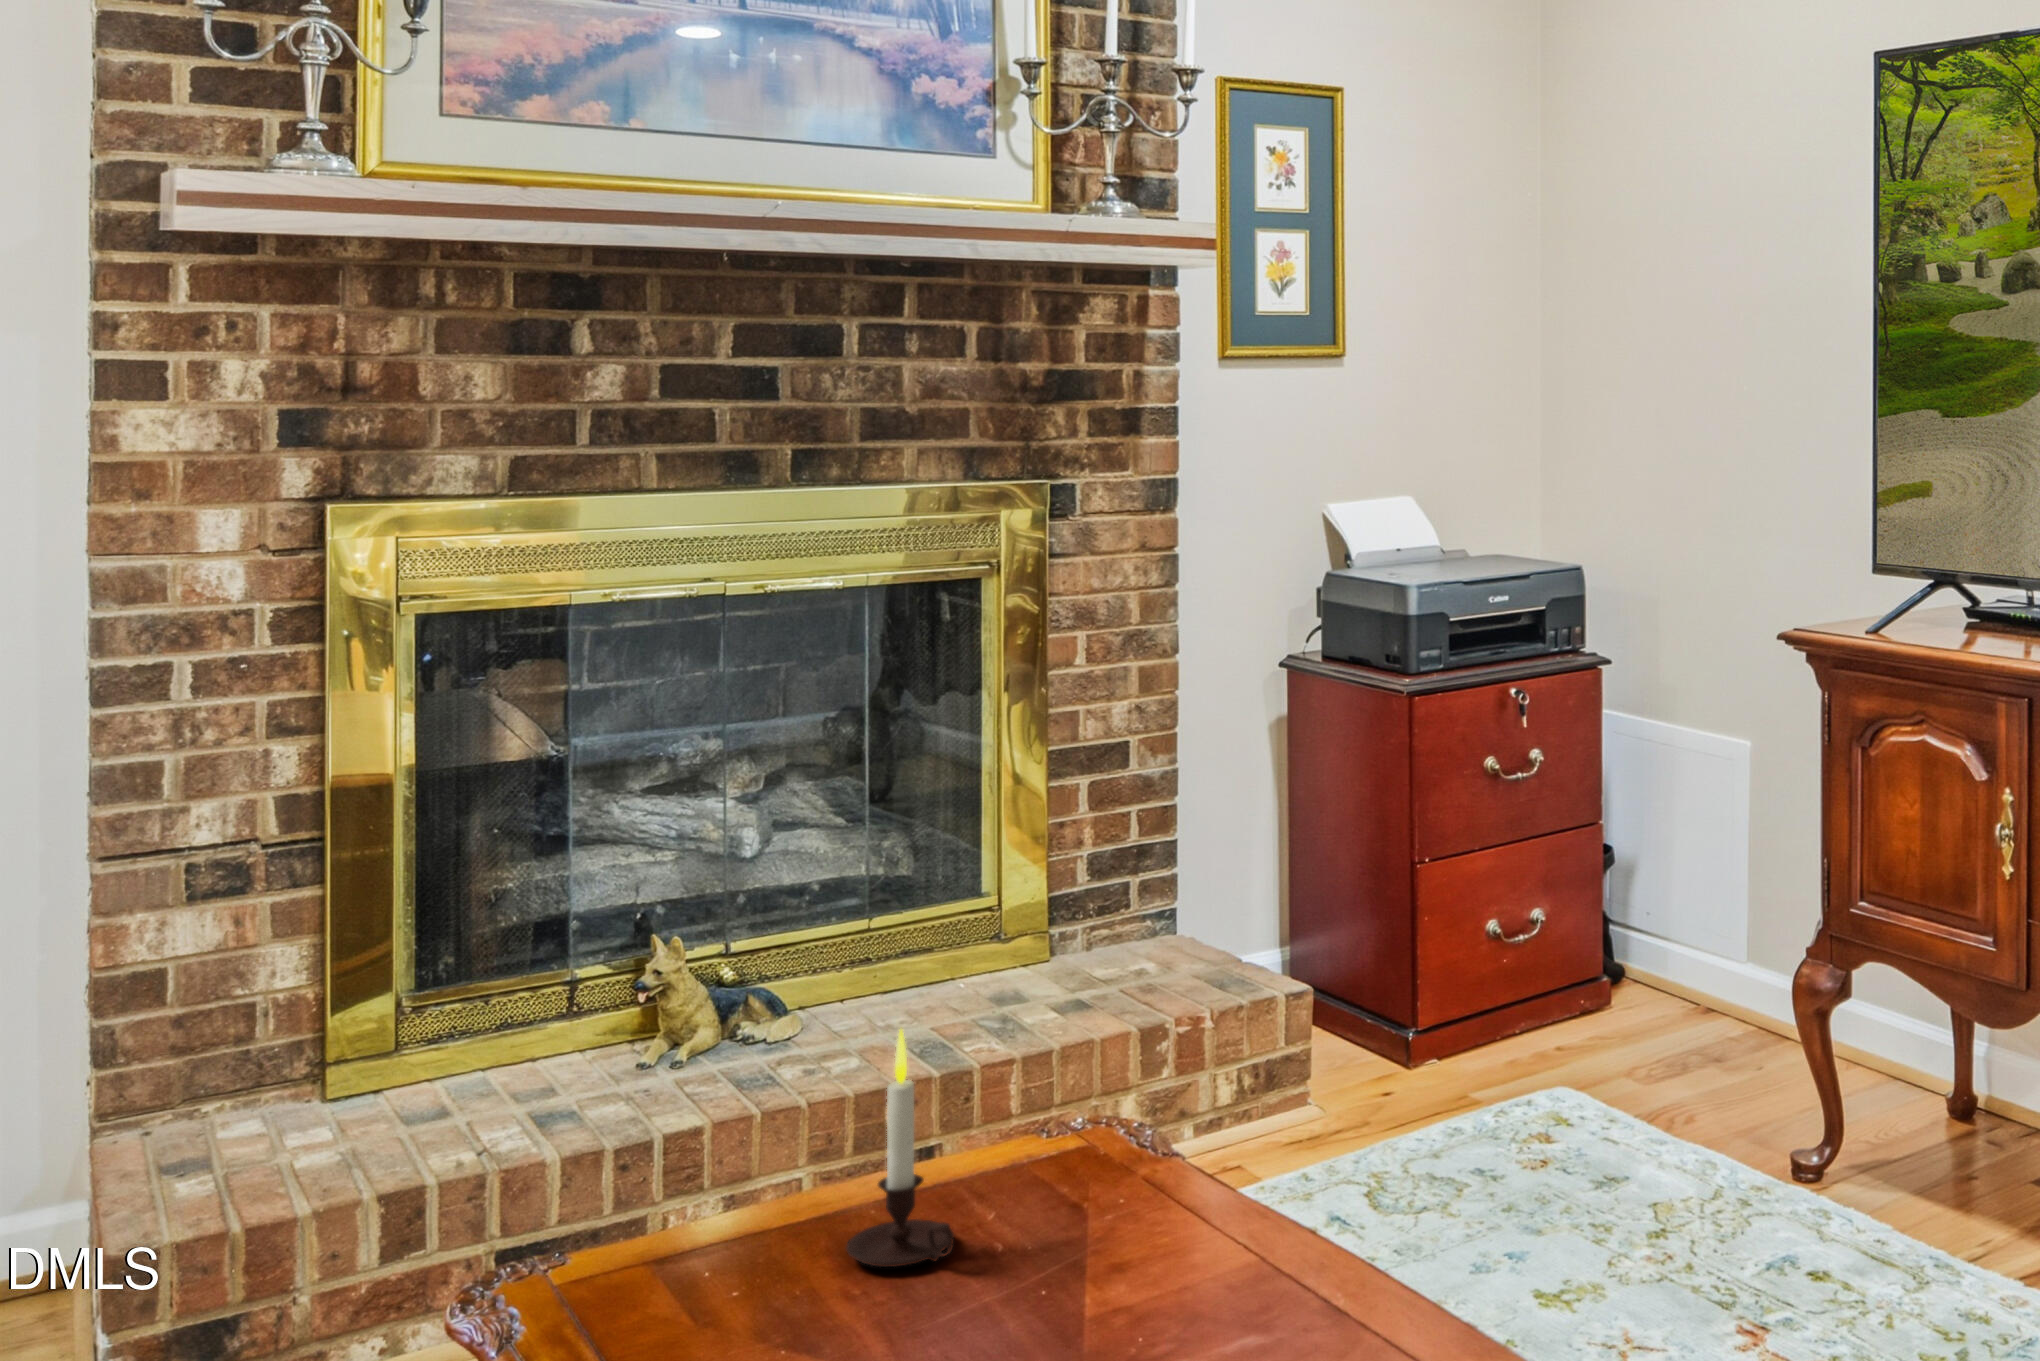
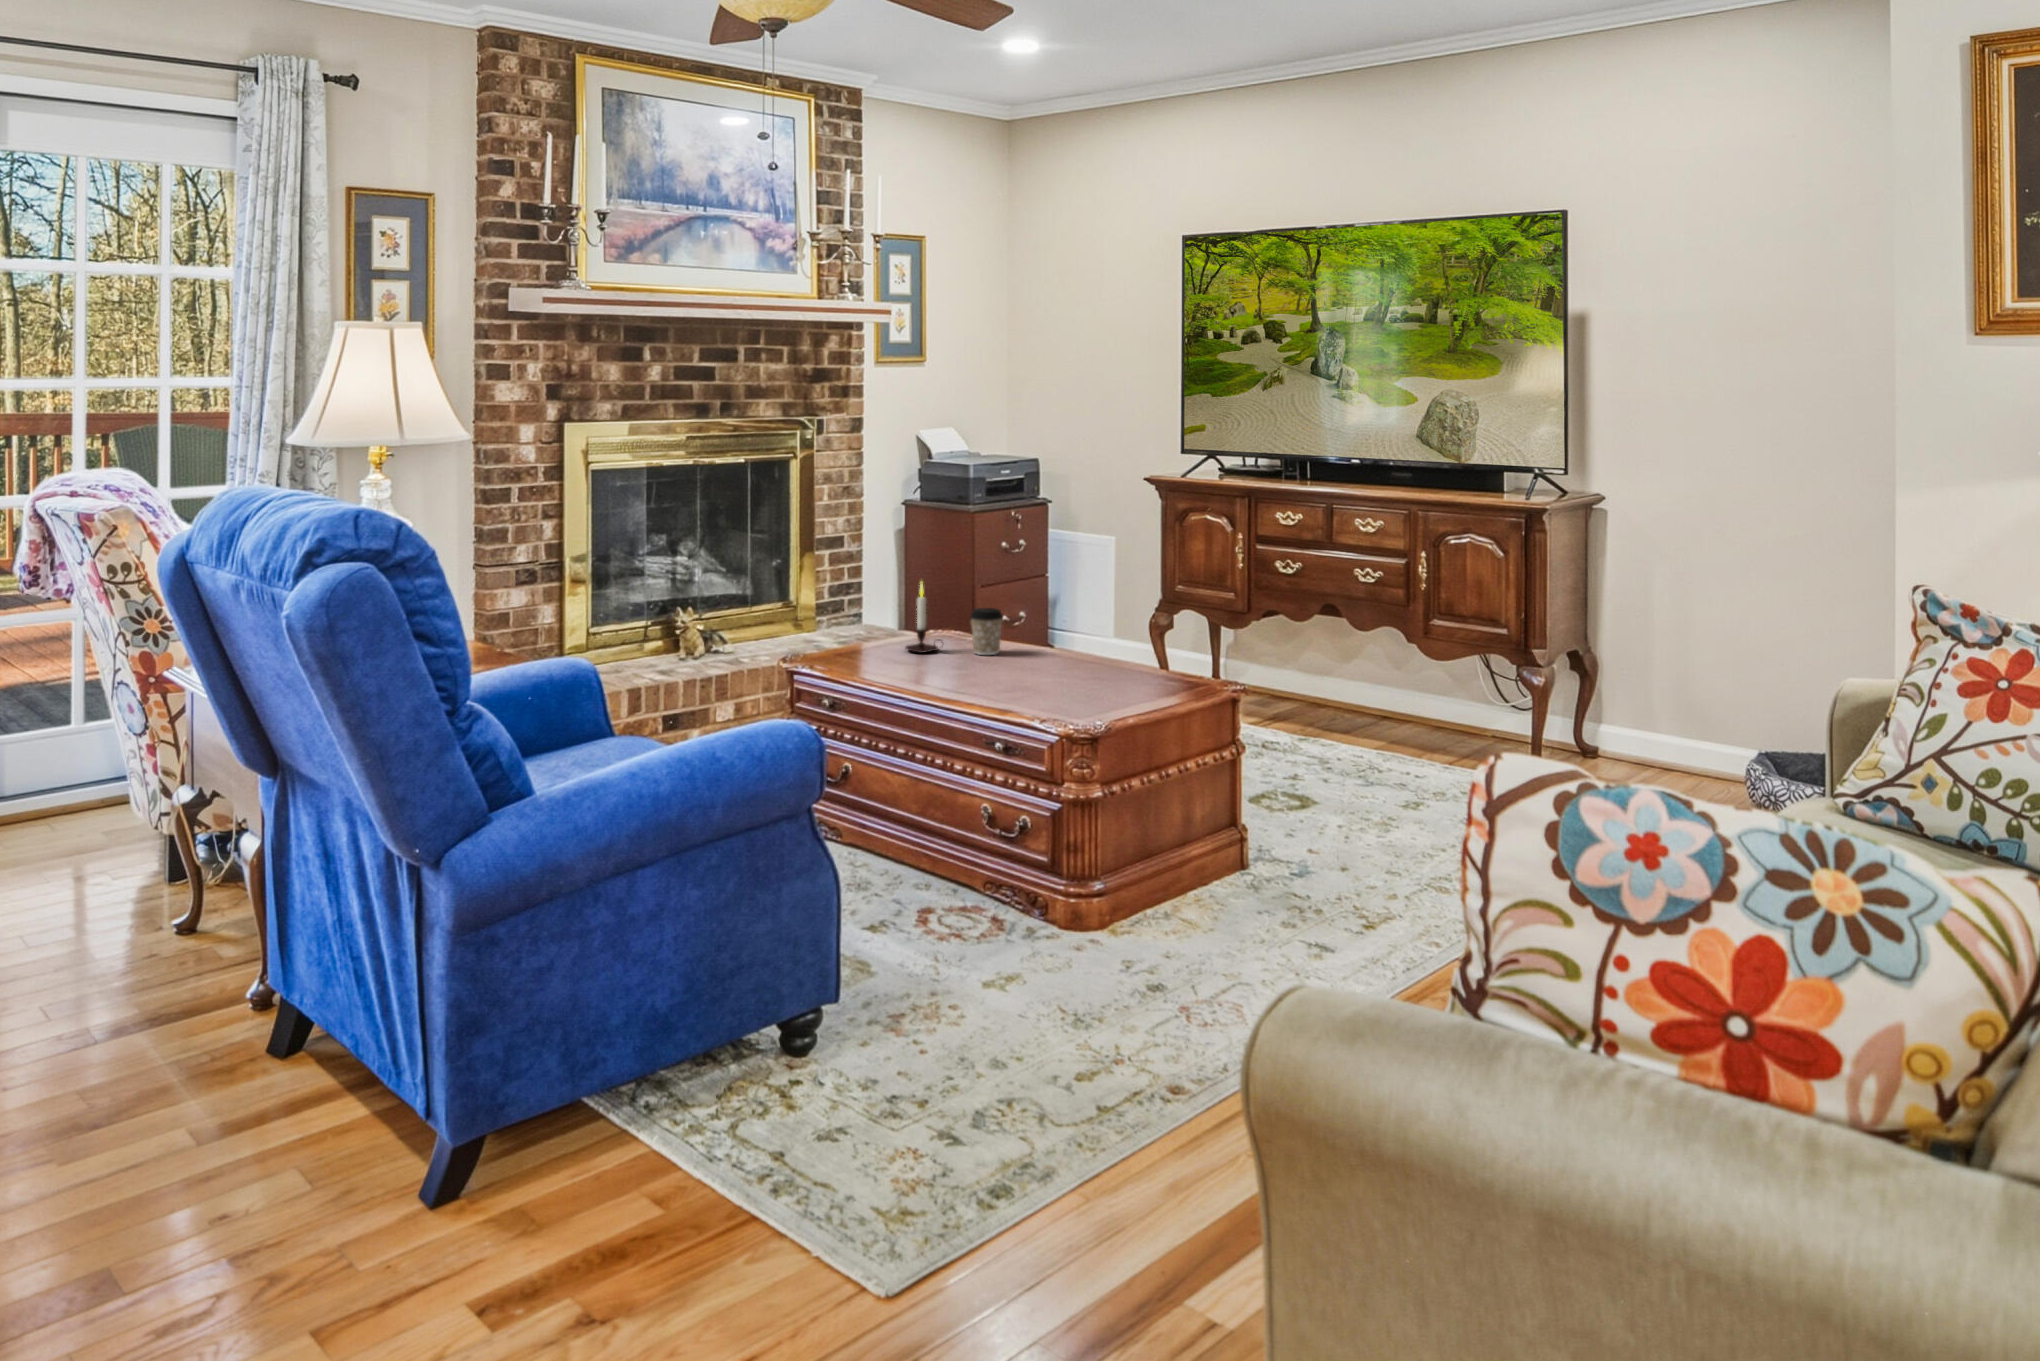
coffee cup: none [1034,1122,1144,1293] -> present [970,608,1003,655]

